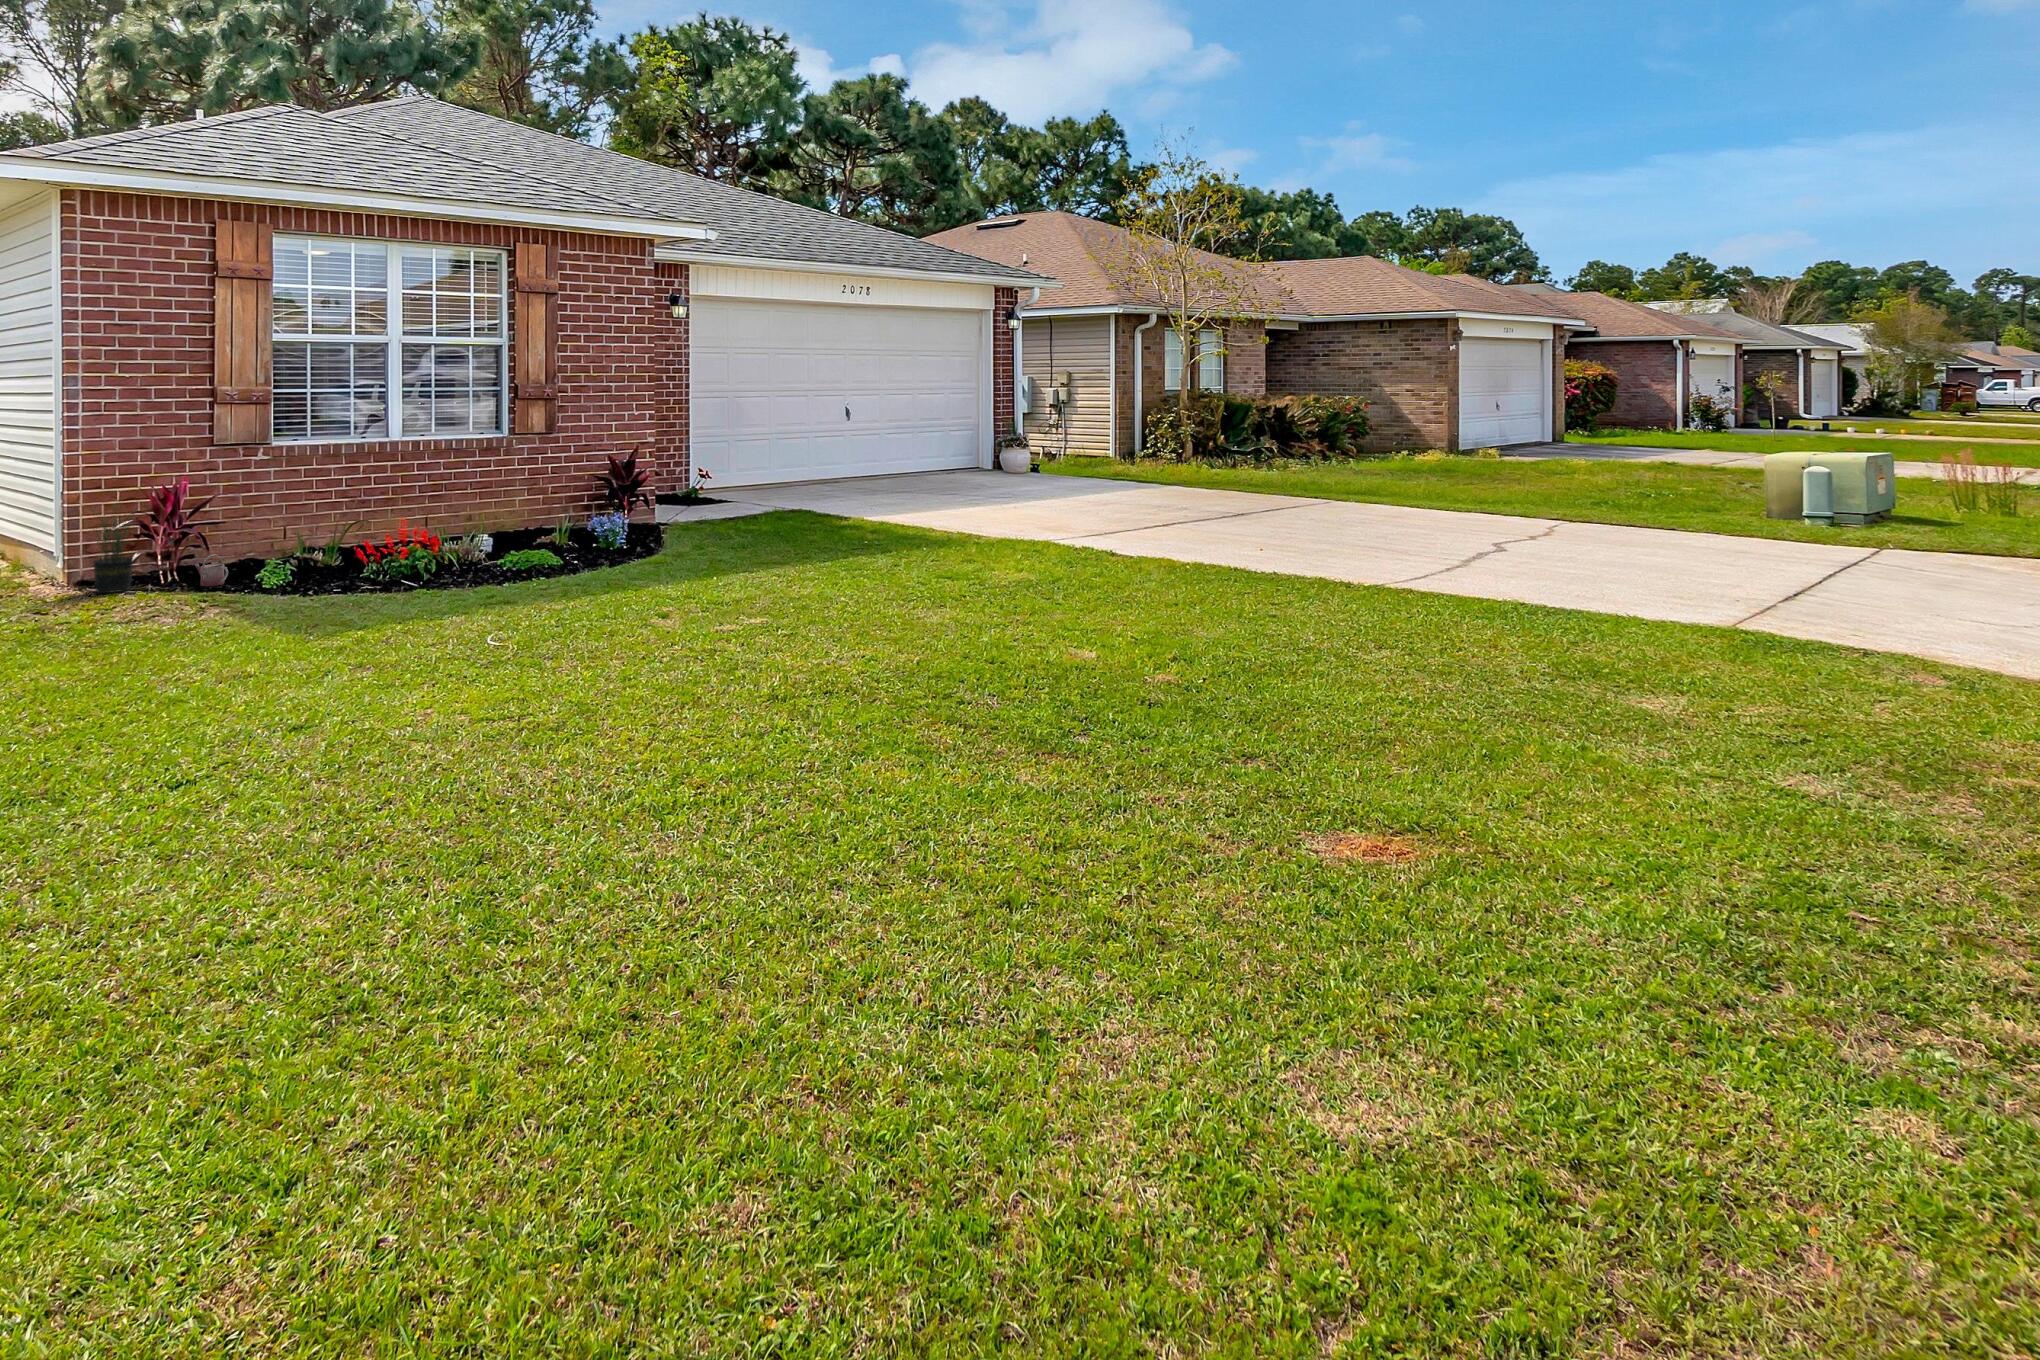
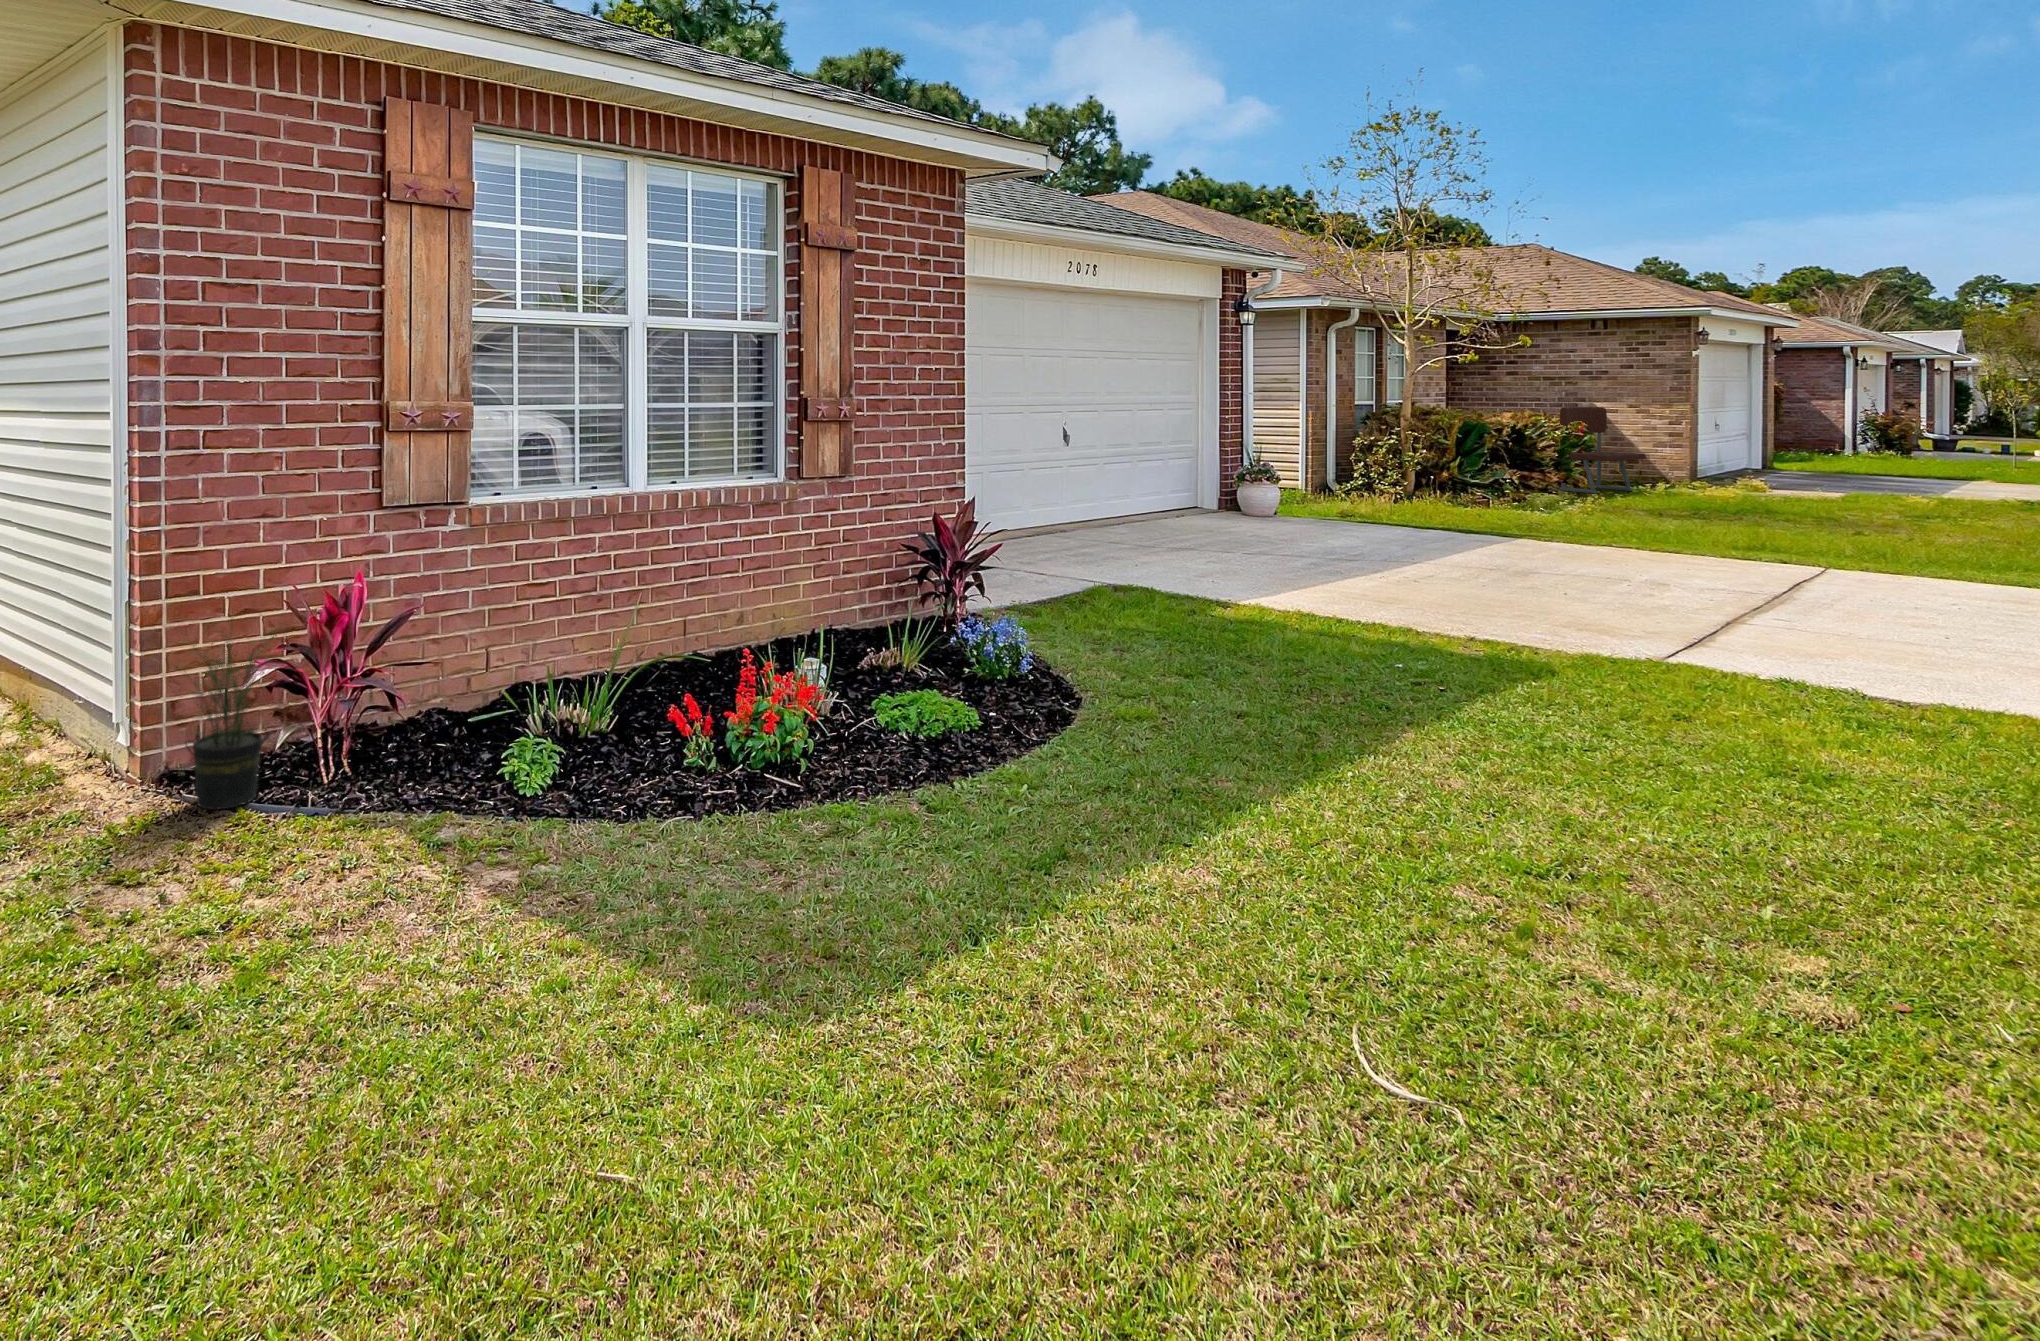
bench: none [1317,393,1382,460] -> present [1560,407,1646,494]
watering can: present [190,554,228,586] -> none [354,720,431,785]

